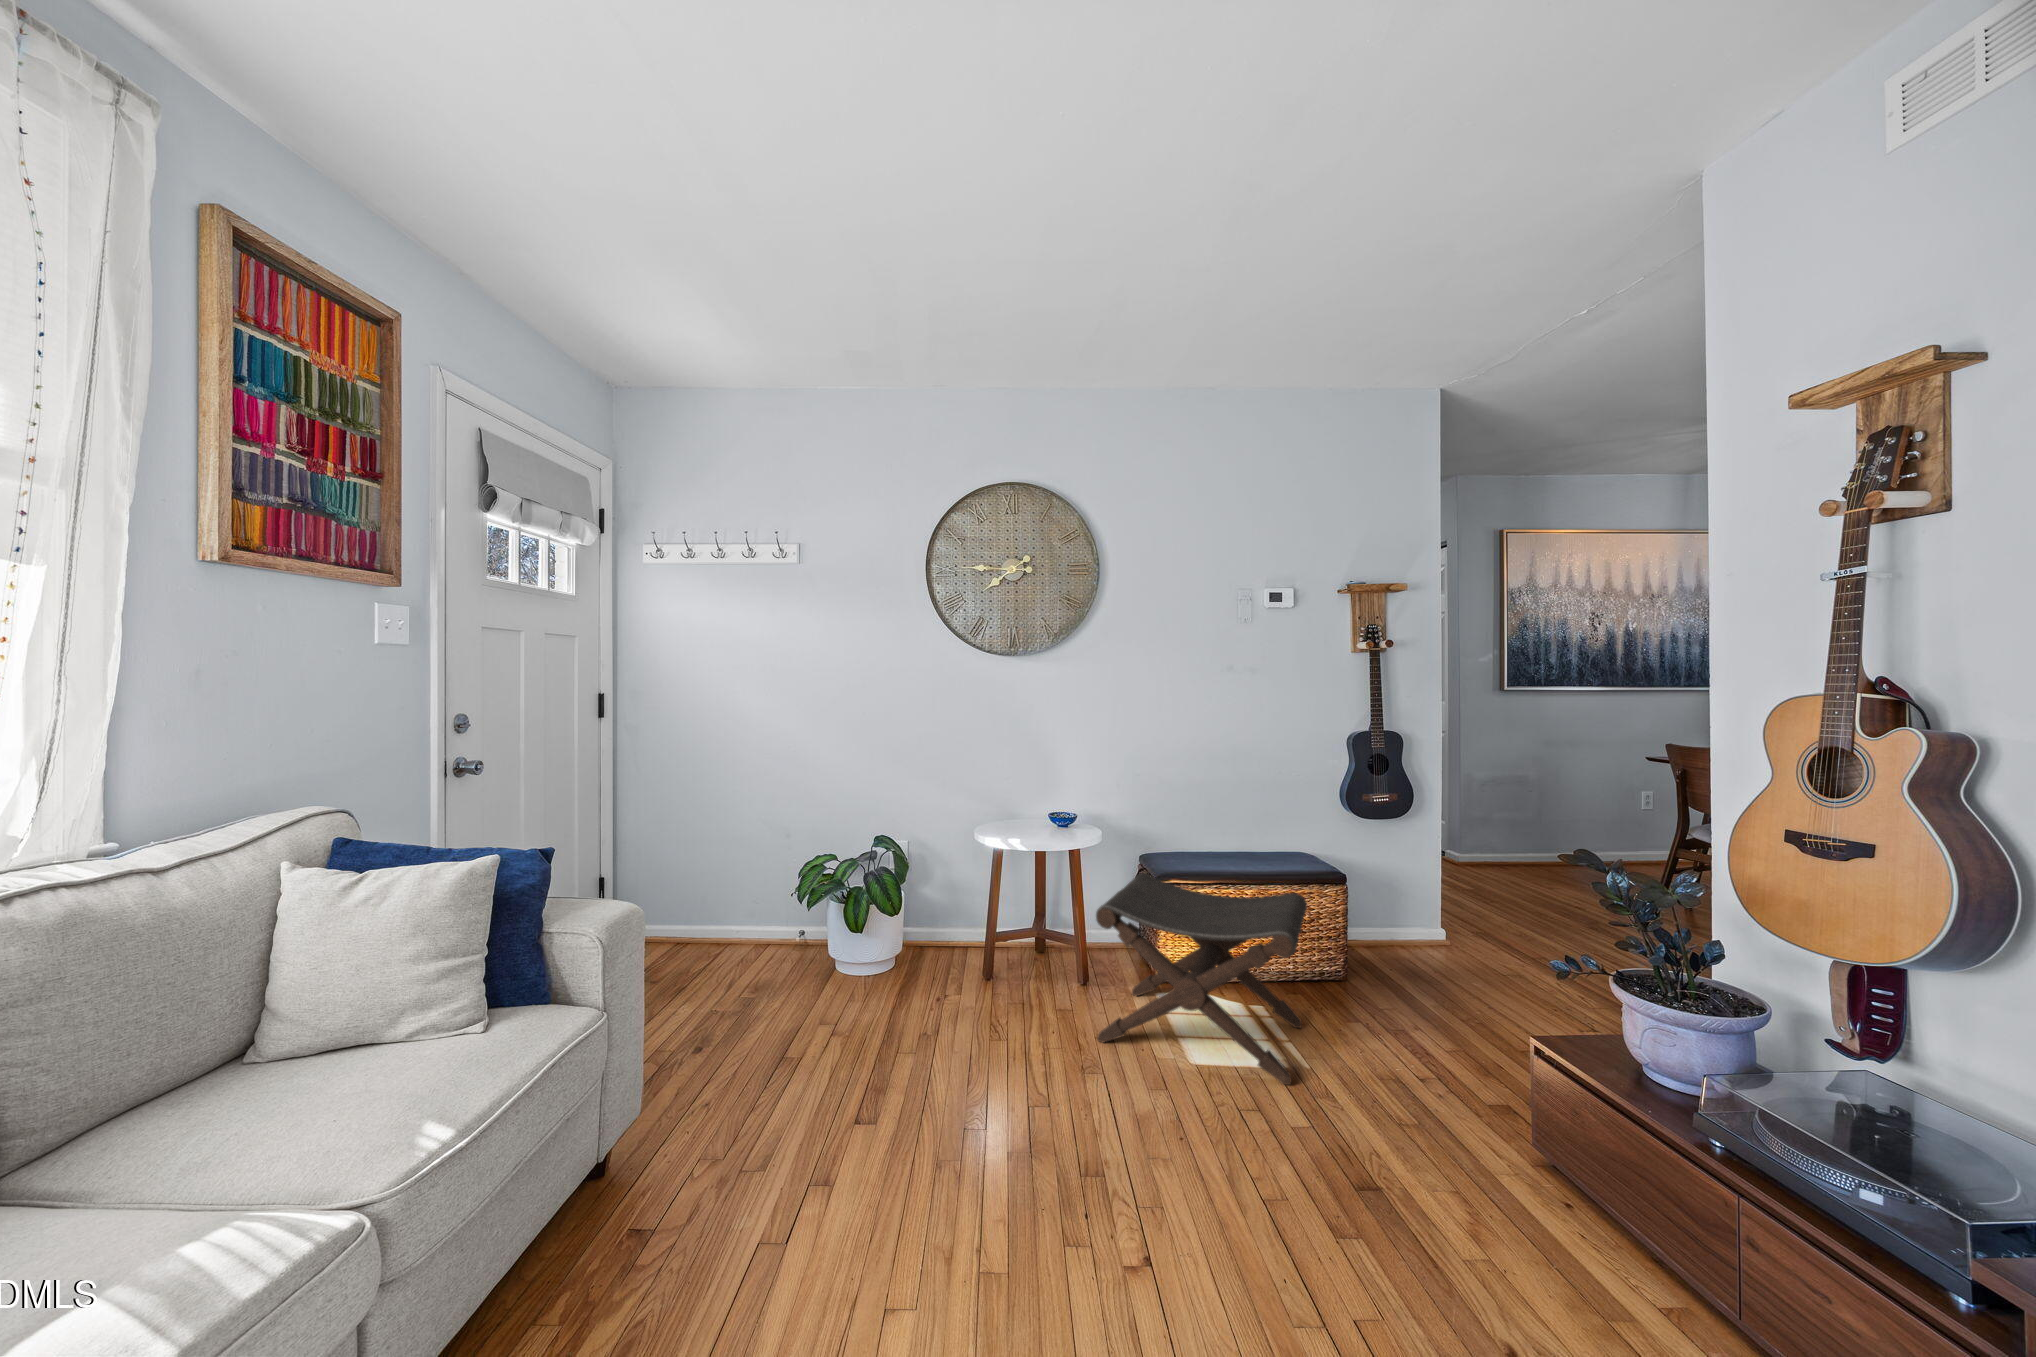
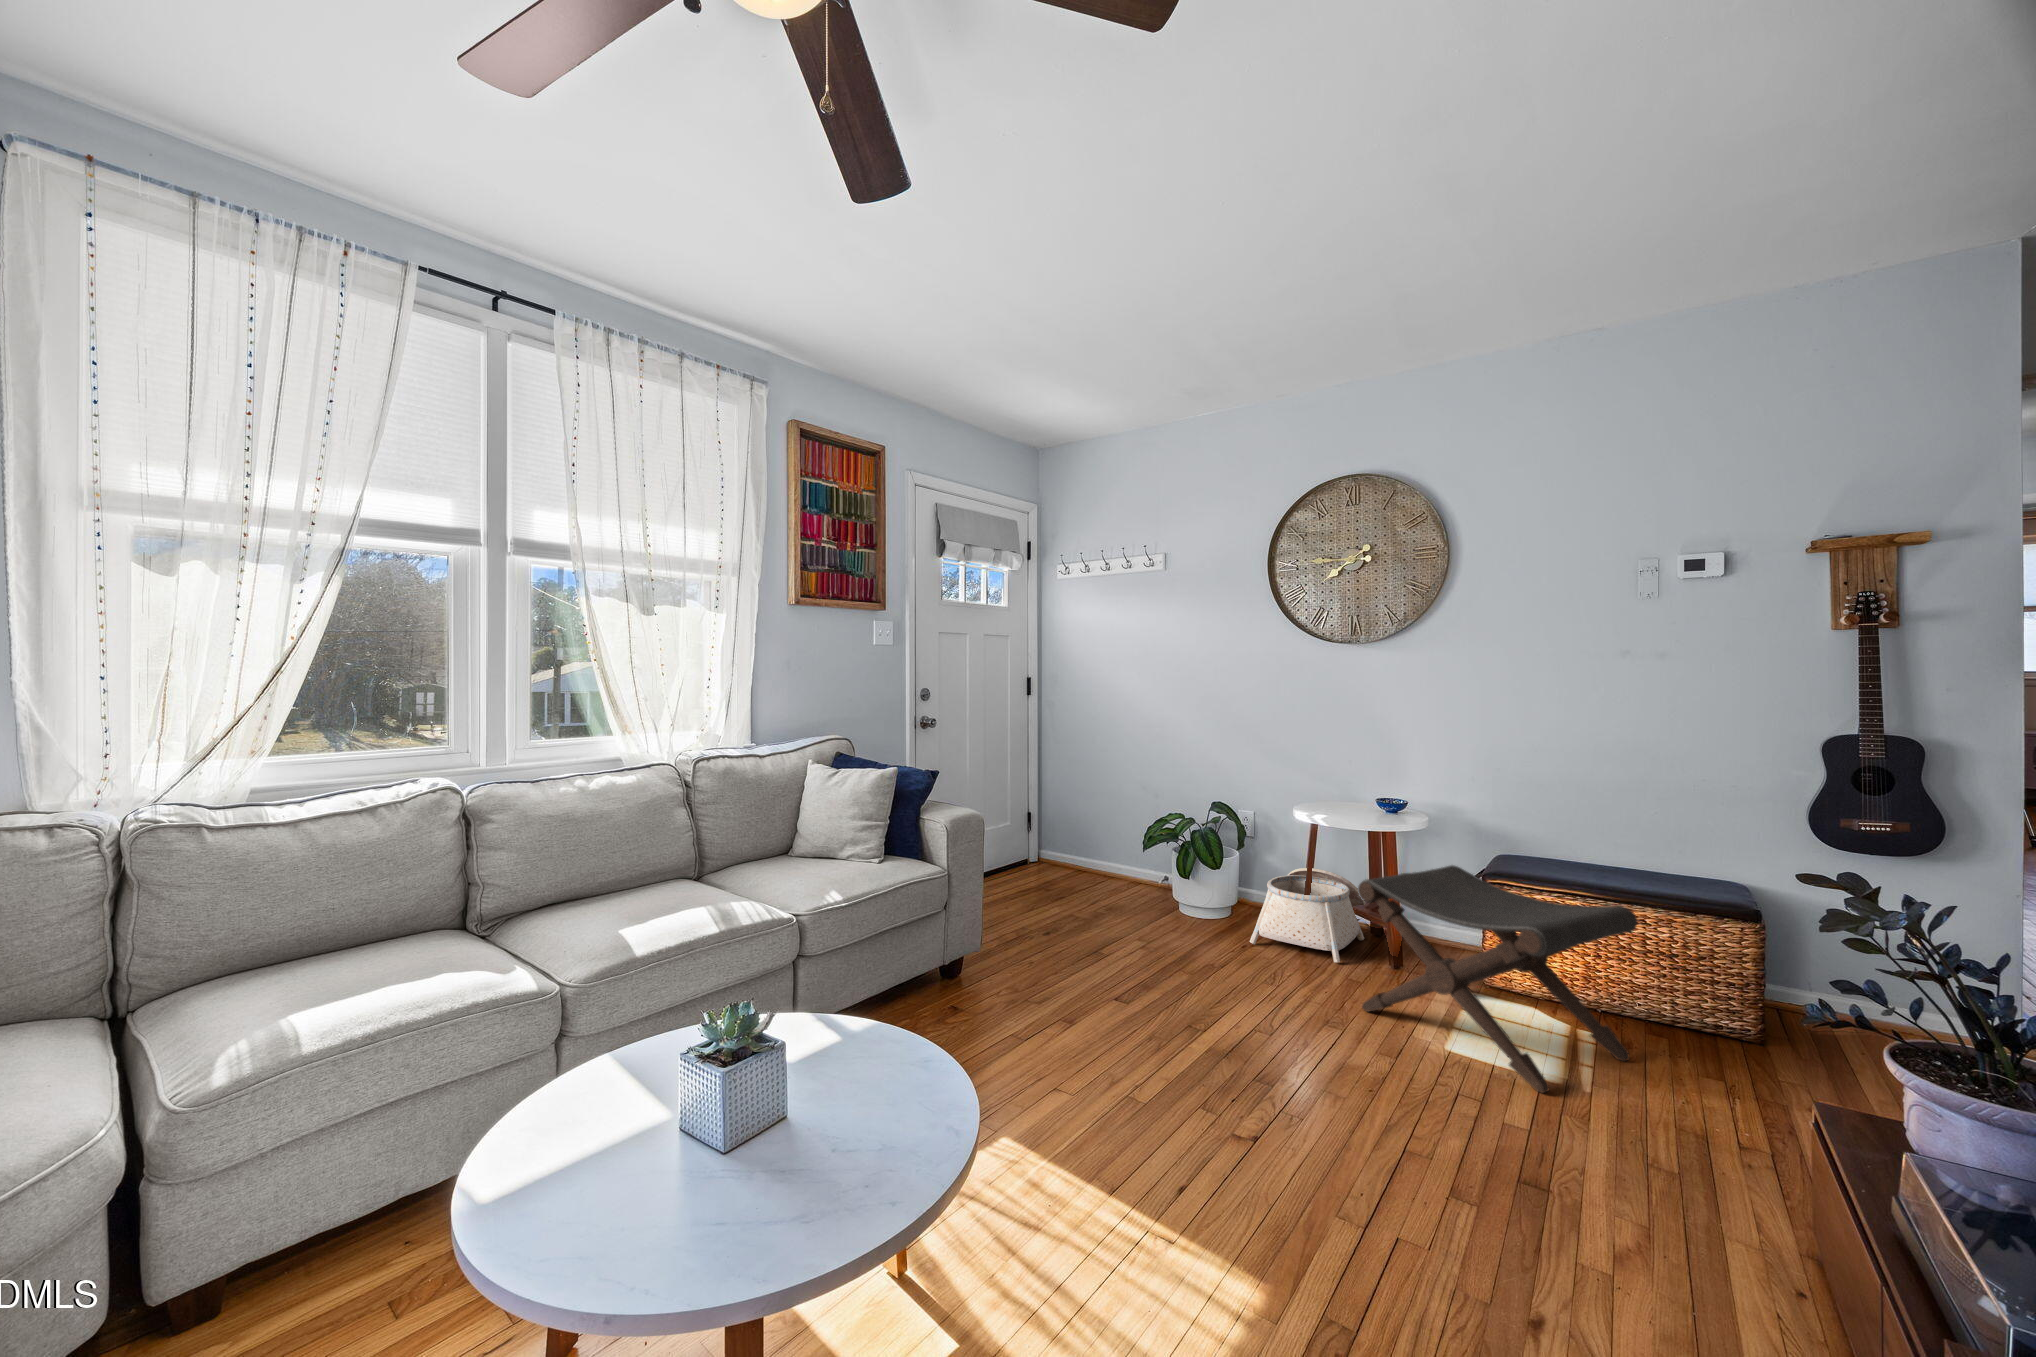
basket: none [940,892,1037,991] -> present [1250,868,1365,962]

